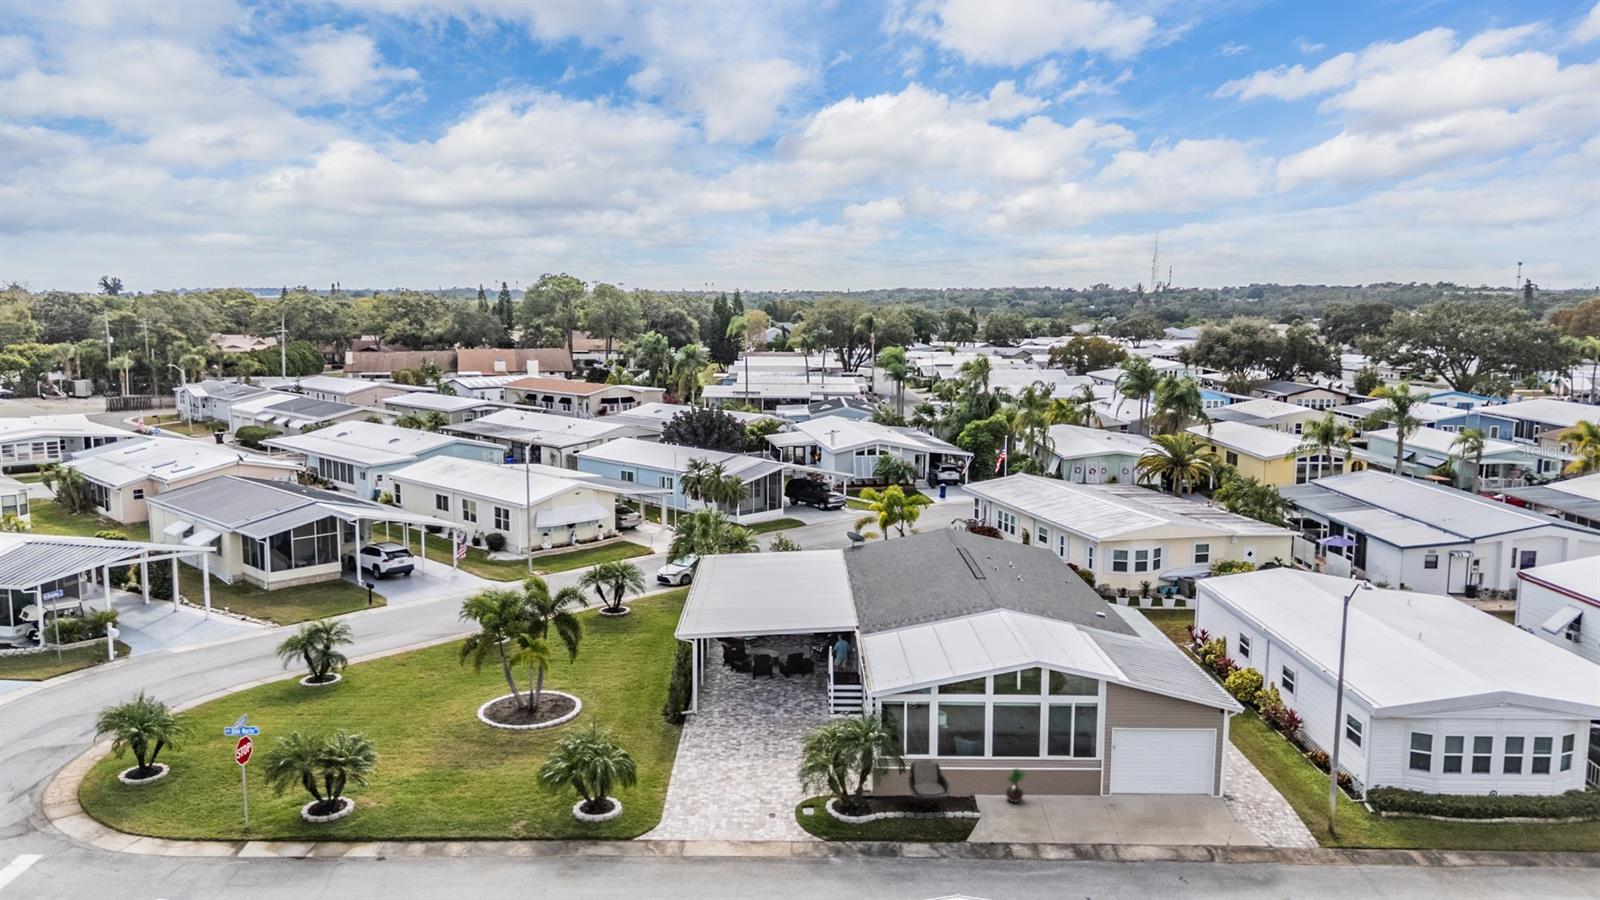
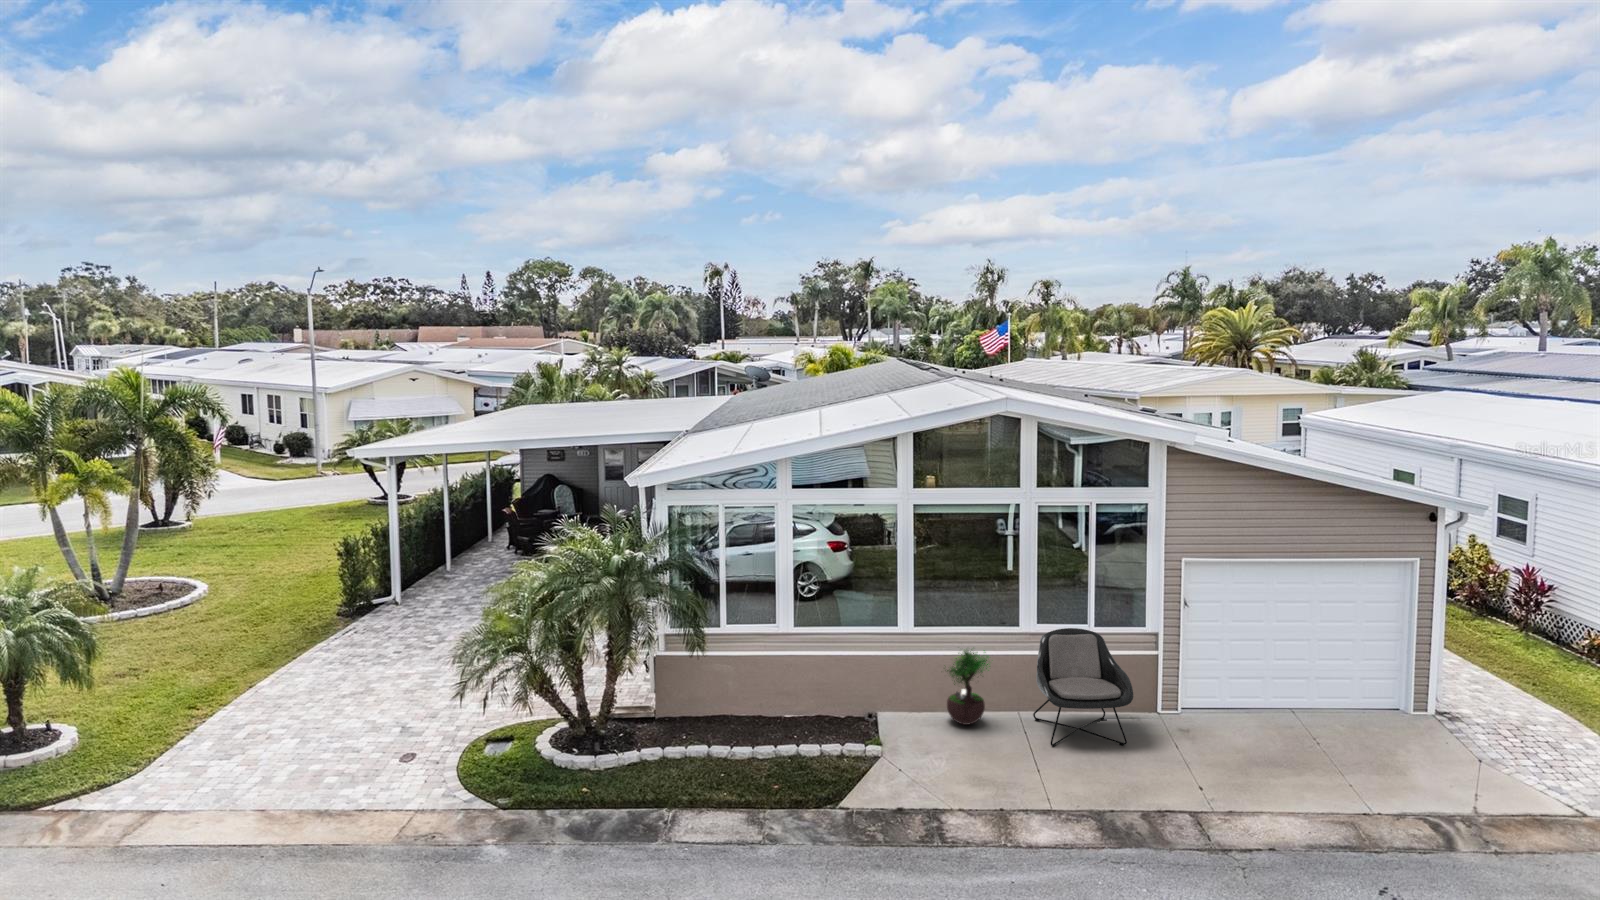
lounge chair: present [908,759,950,815] -> present [1033,628,1133,747]

